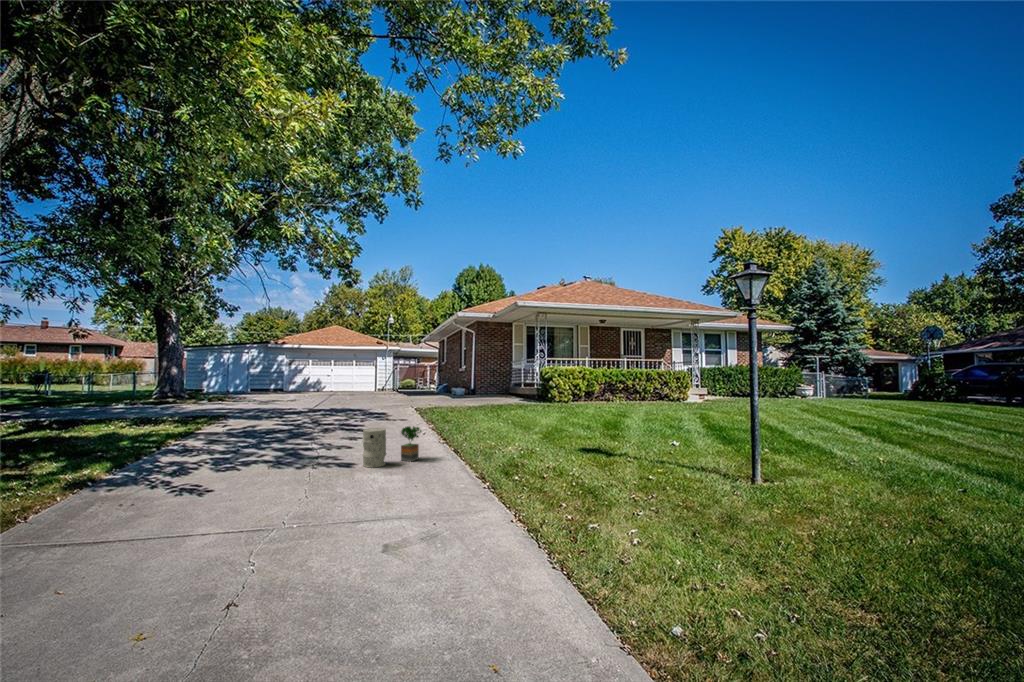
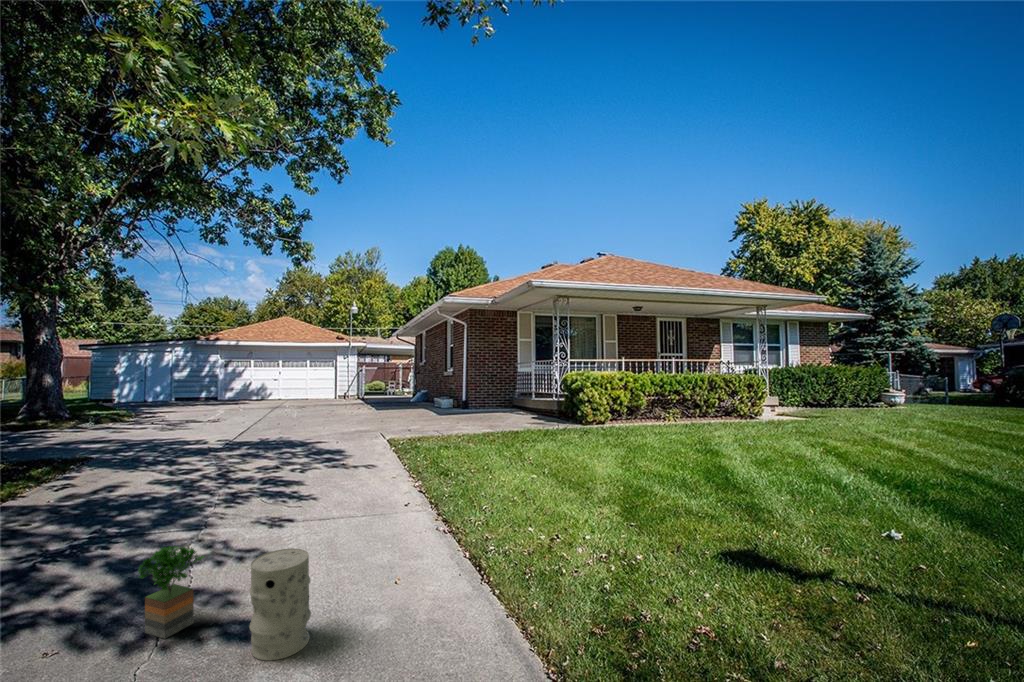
potted tree: present [401,426,422,462] -> present [138,546,204,639]

